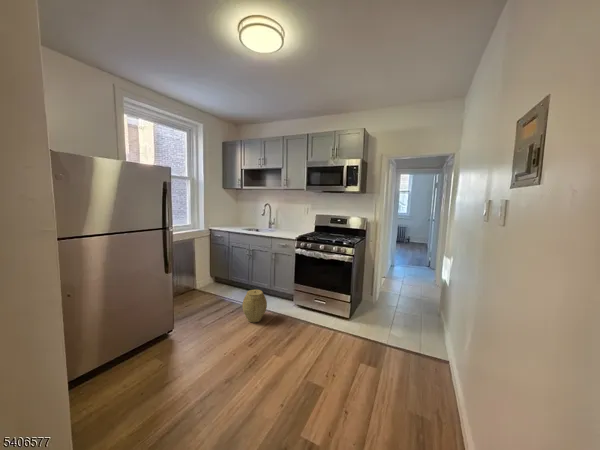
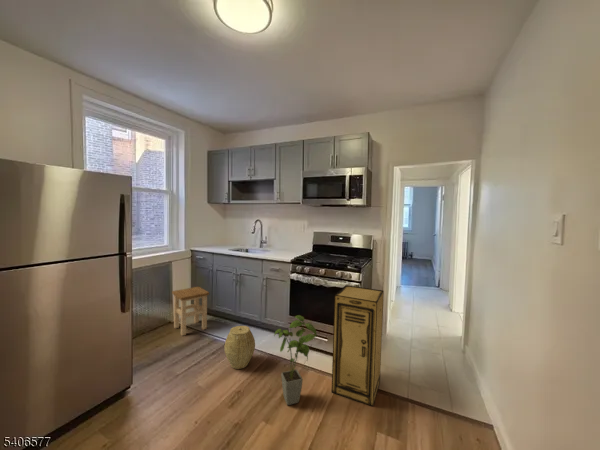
storage cabinet: none [328,257,371,349] -> present [332,285,383,406]
stool: none [196,260,227,299] -> present [172,287,209,336]
house plant: none [283,279,317,346] -> present [274,315,317,405]

